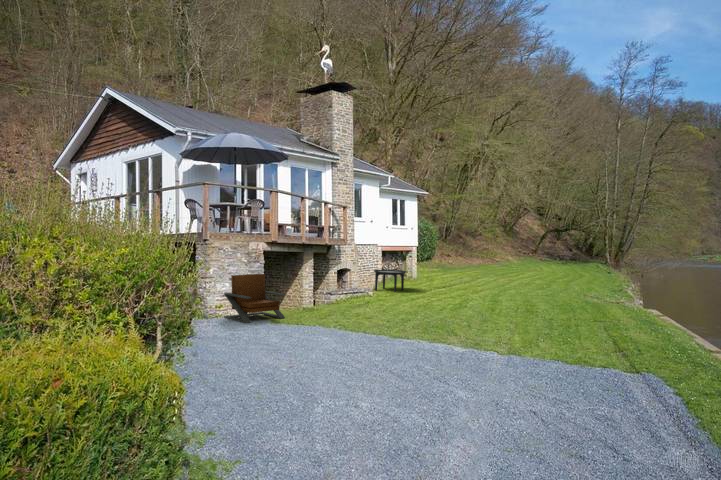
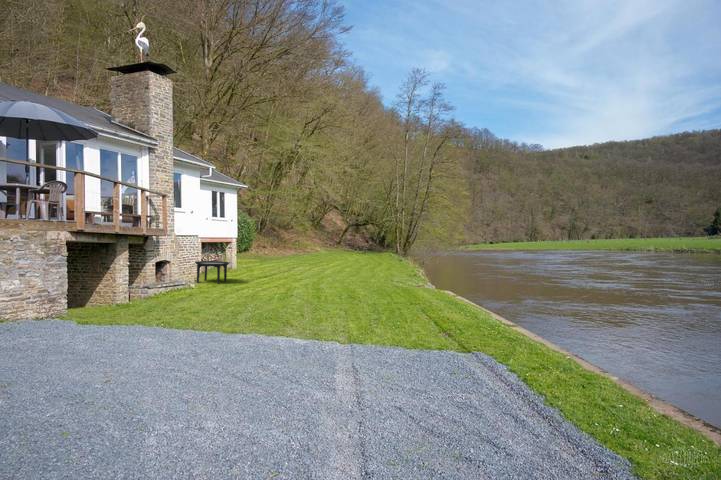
lounge chair: present [224,274,285,323] -> none [12,268,95,327]

